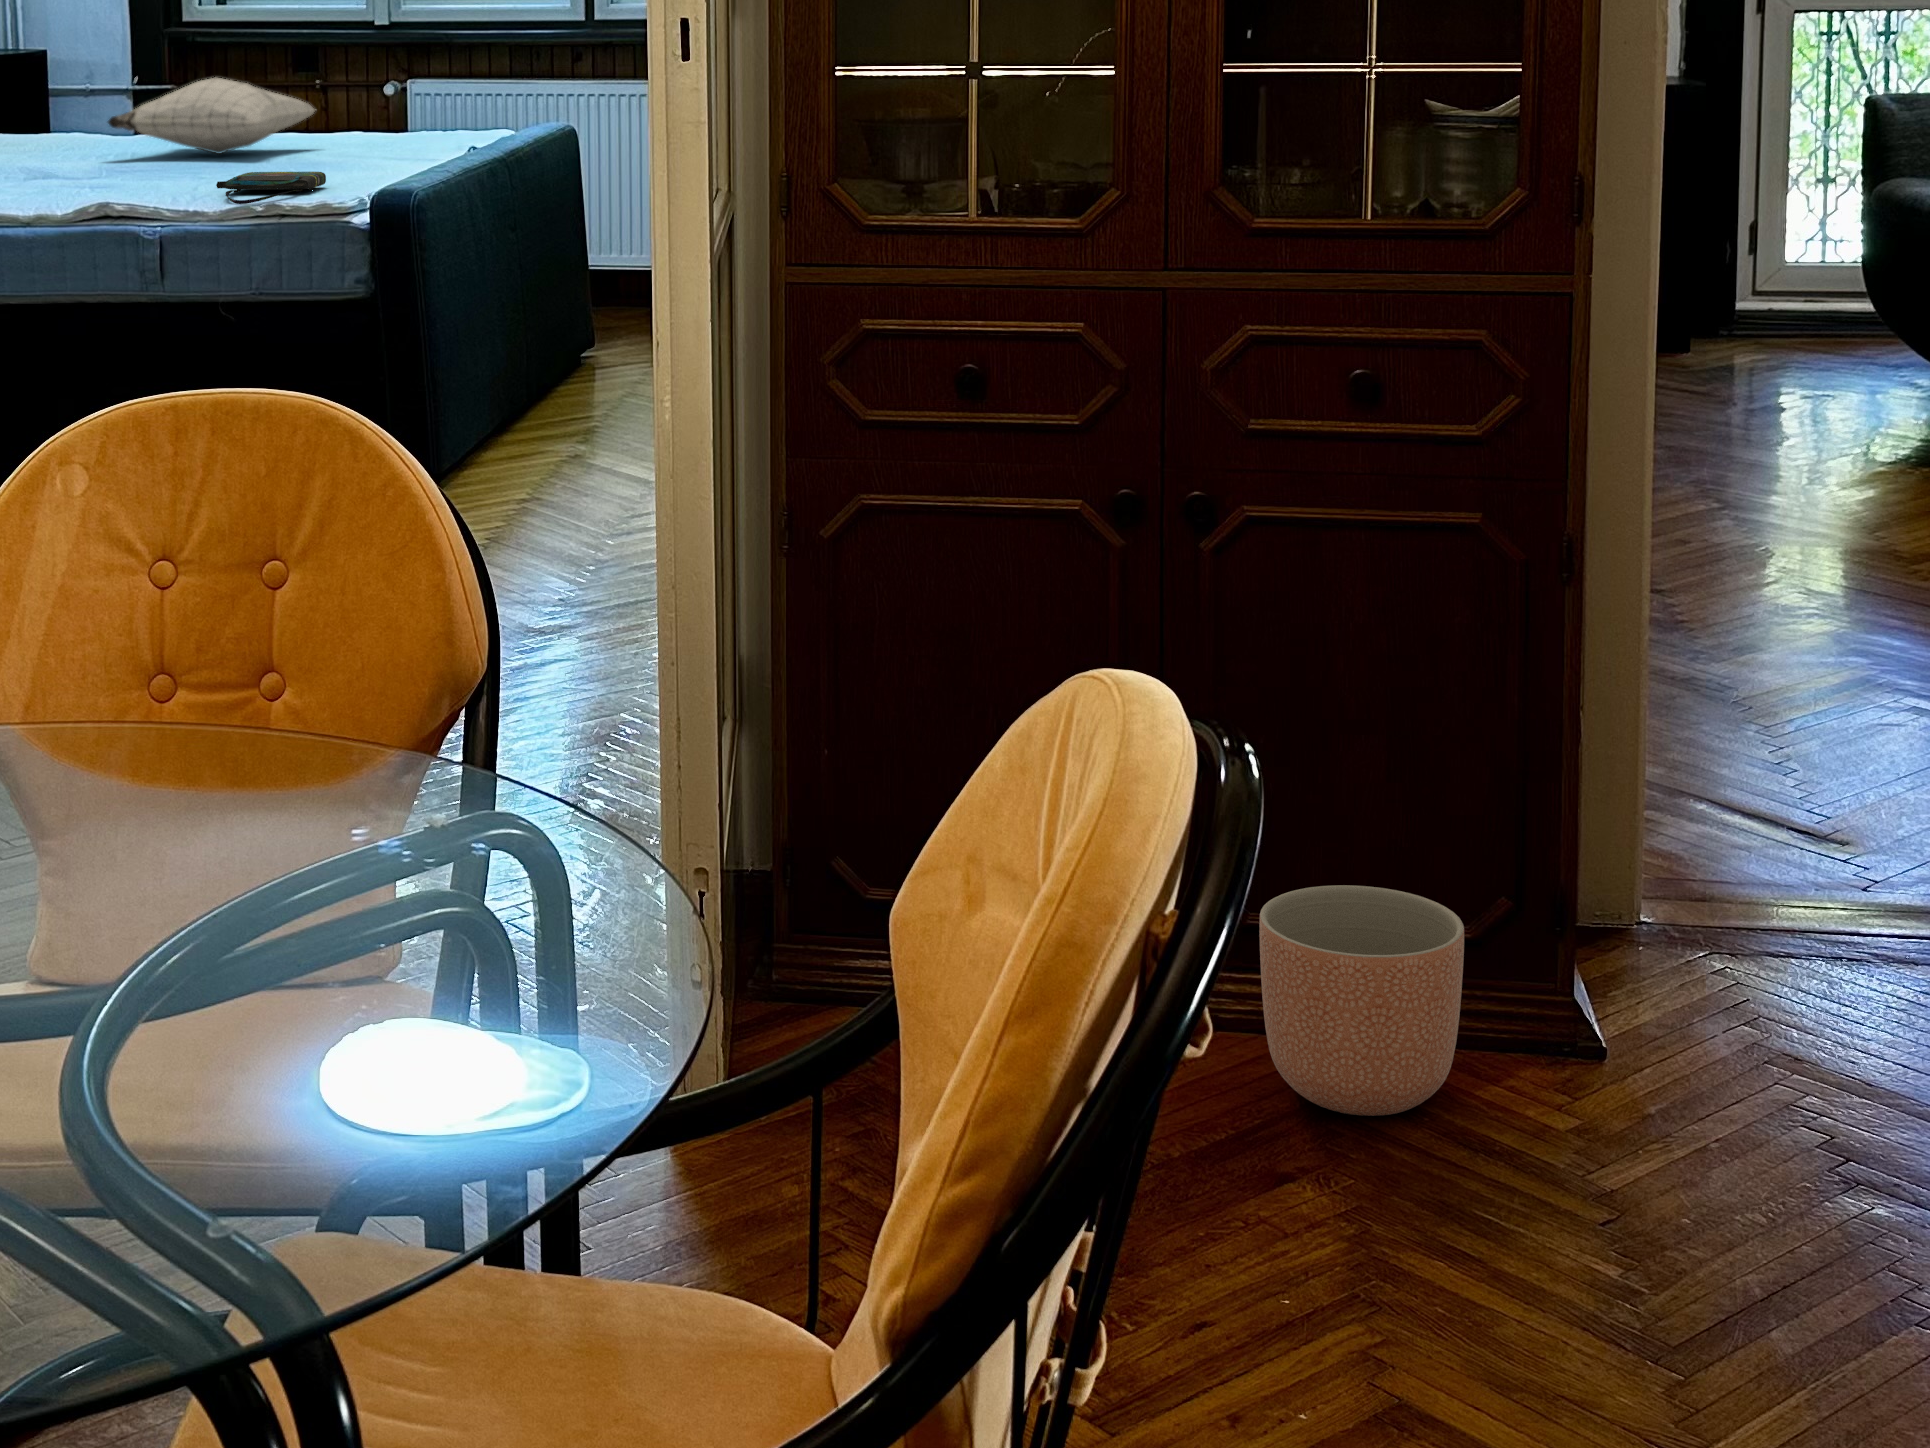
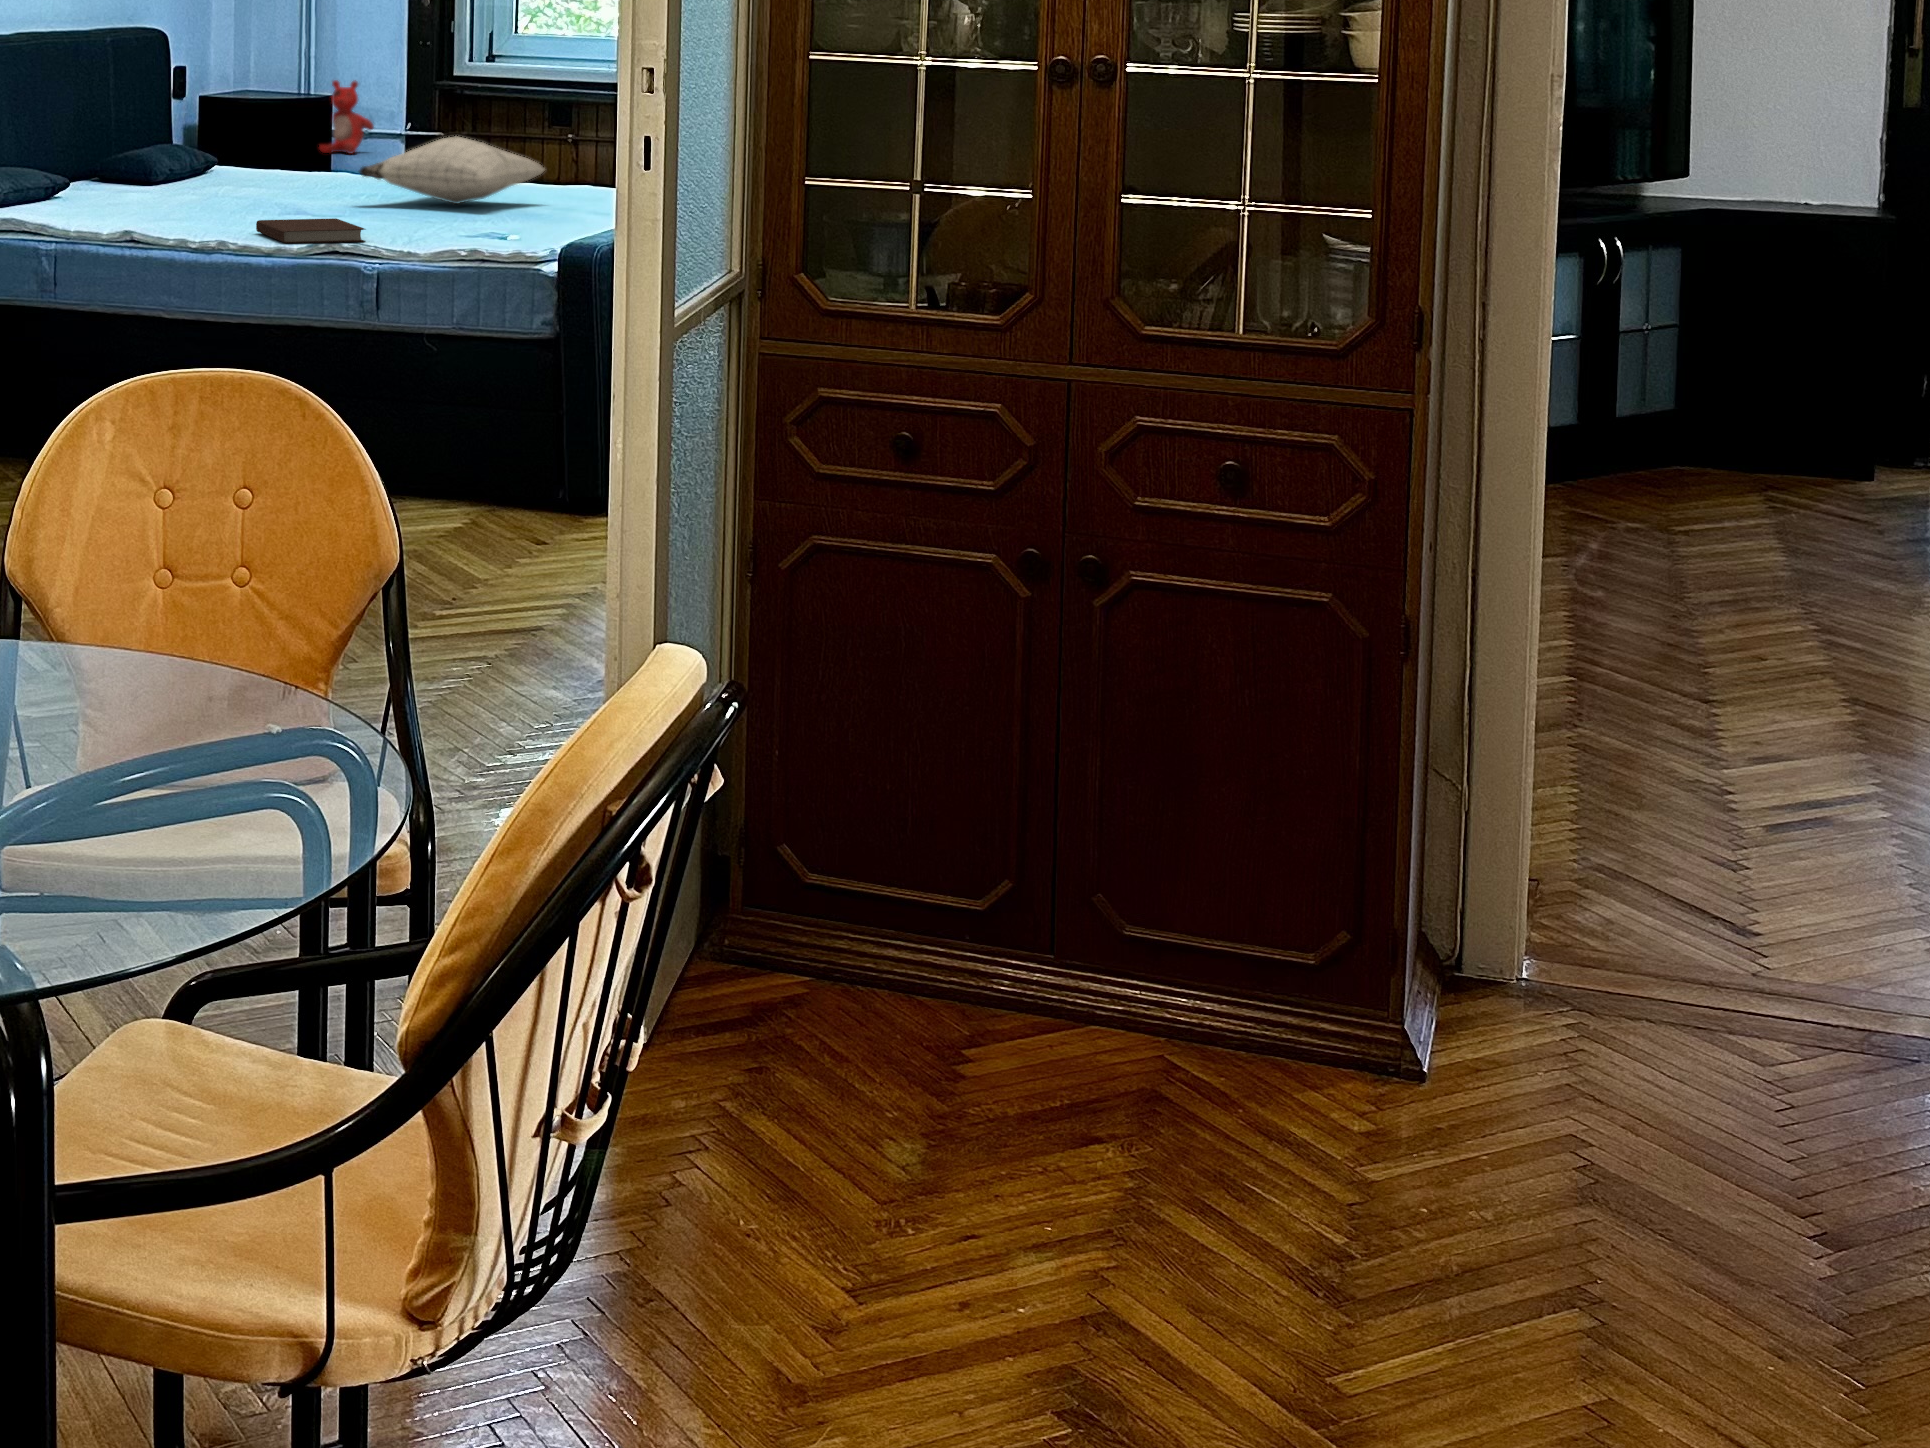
stuffed bear: none [22,29,89,111] -> present [319,80,374,154]
tote bag: present [216,172,326,204] -> none [429,225,527,253]
notebook: none [10,174,144,204] -> present [256,218,366,243]
planter: present [1259,885,1464,1116] -> none [1108,903,1281,1100]

